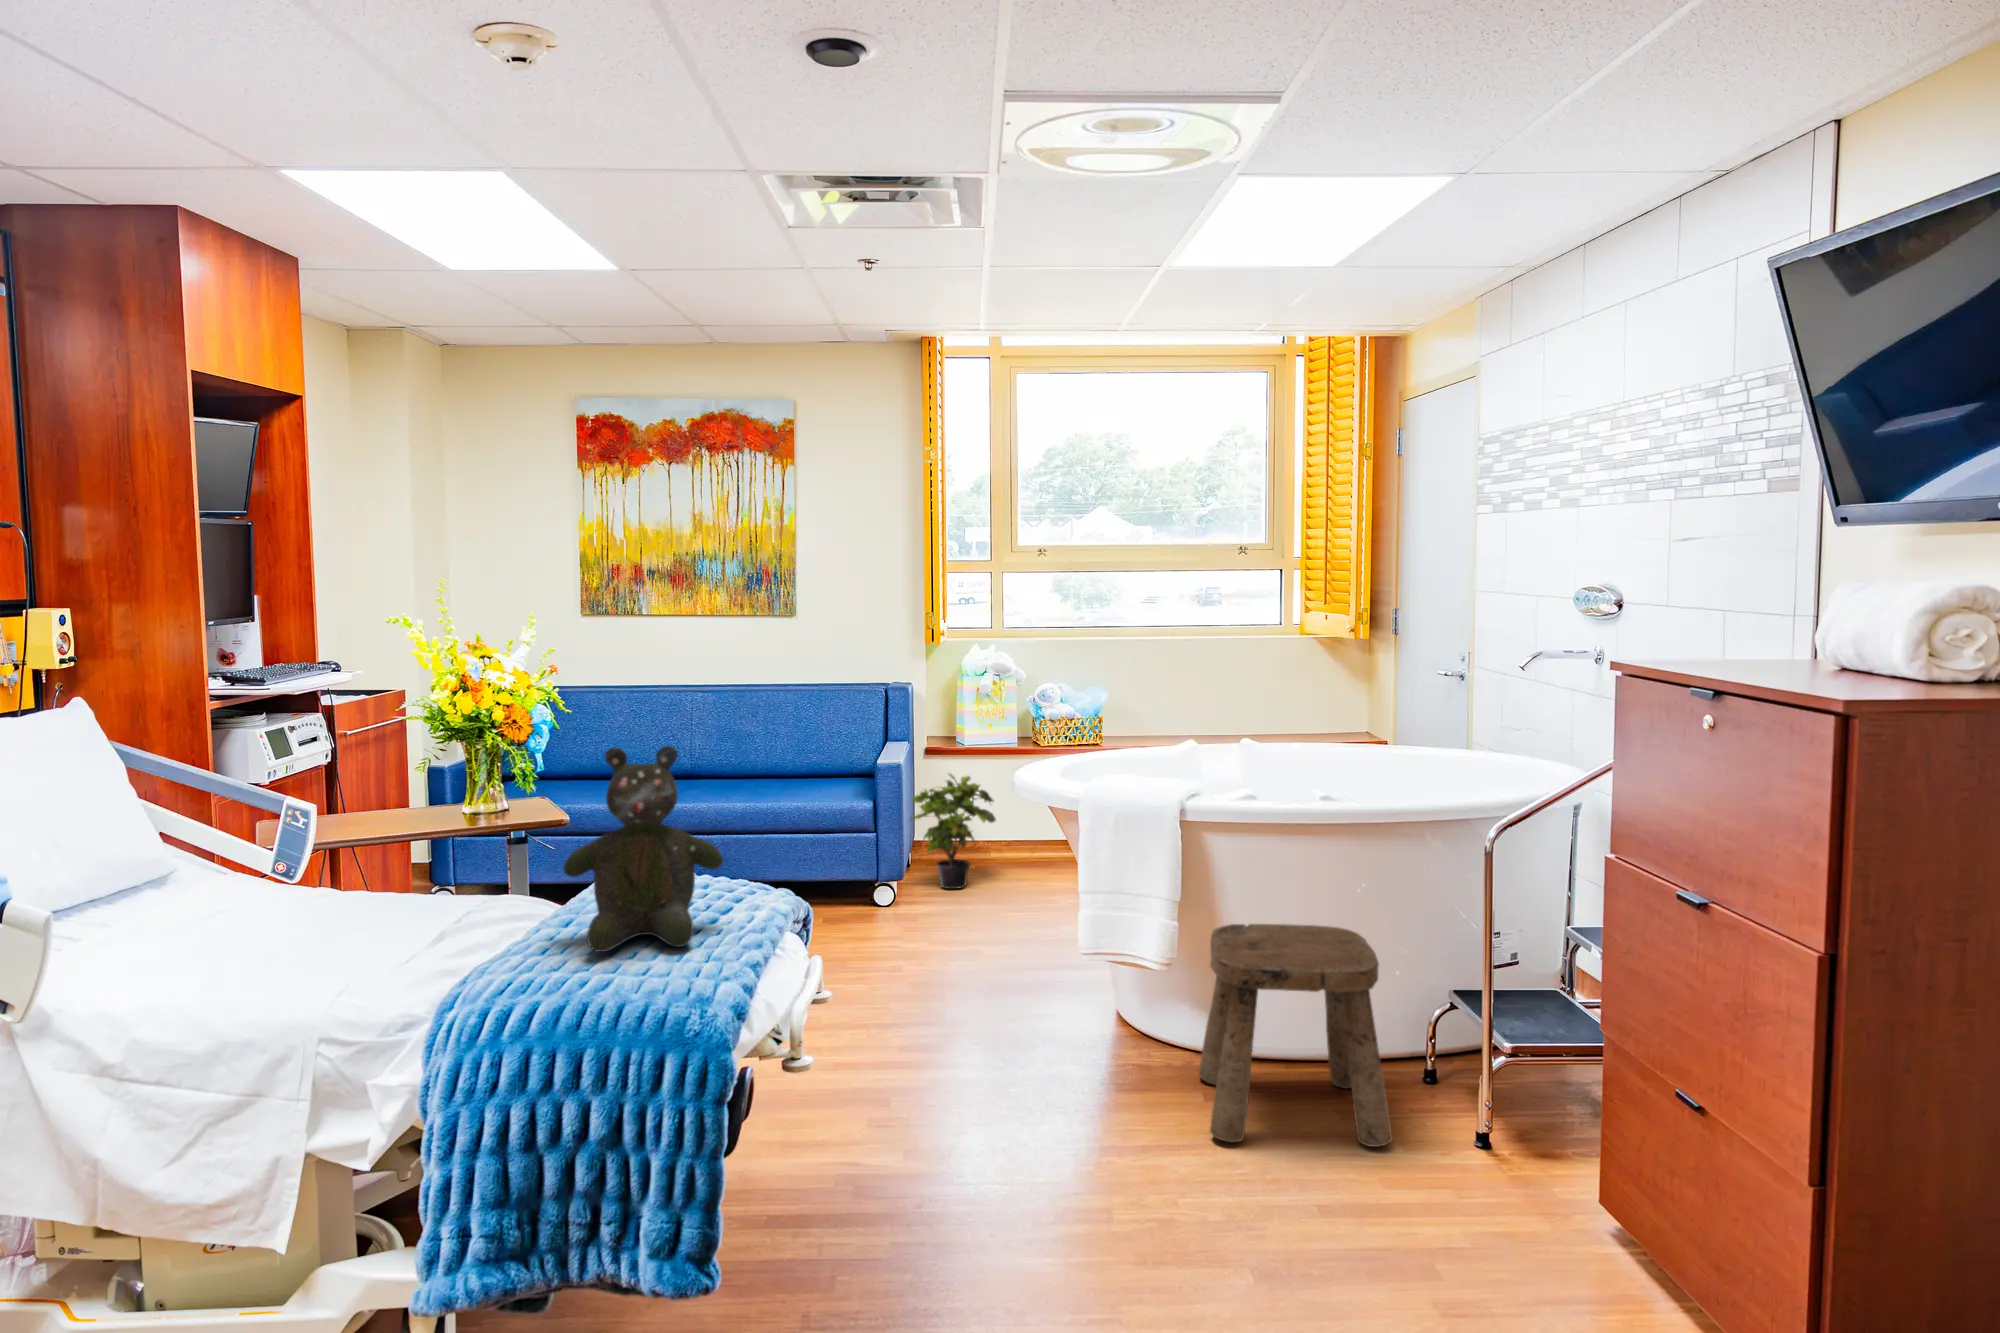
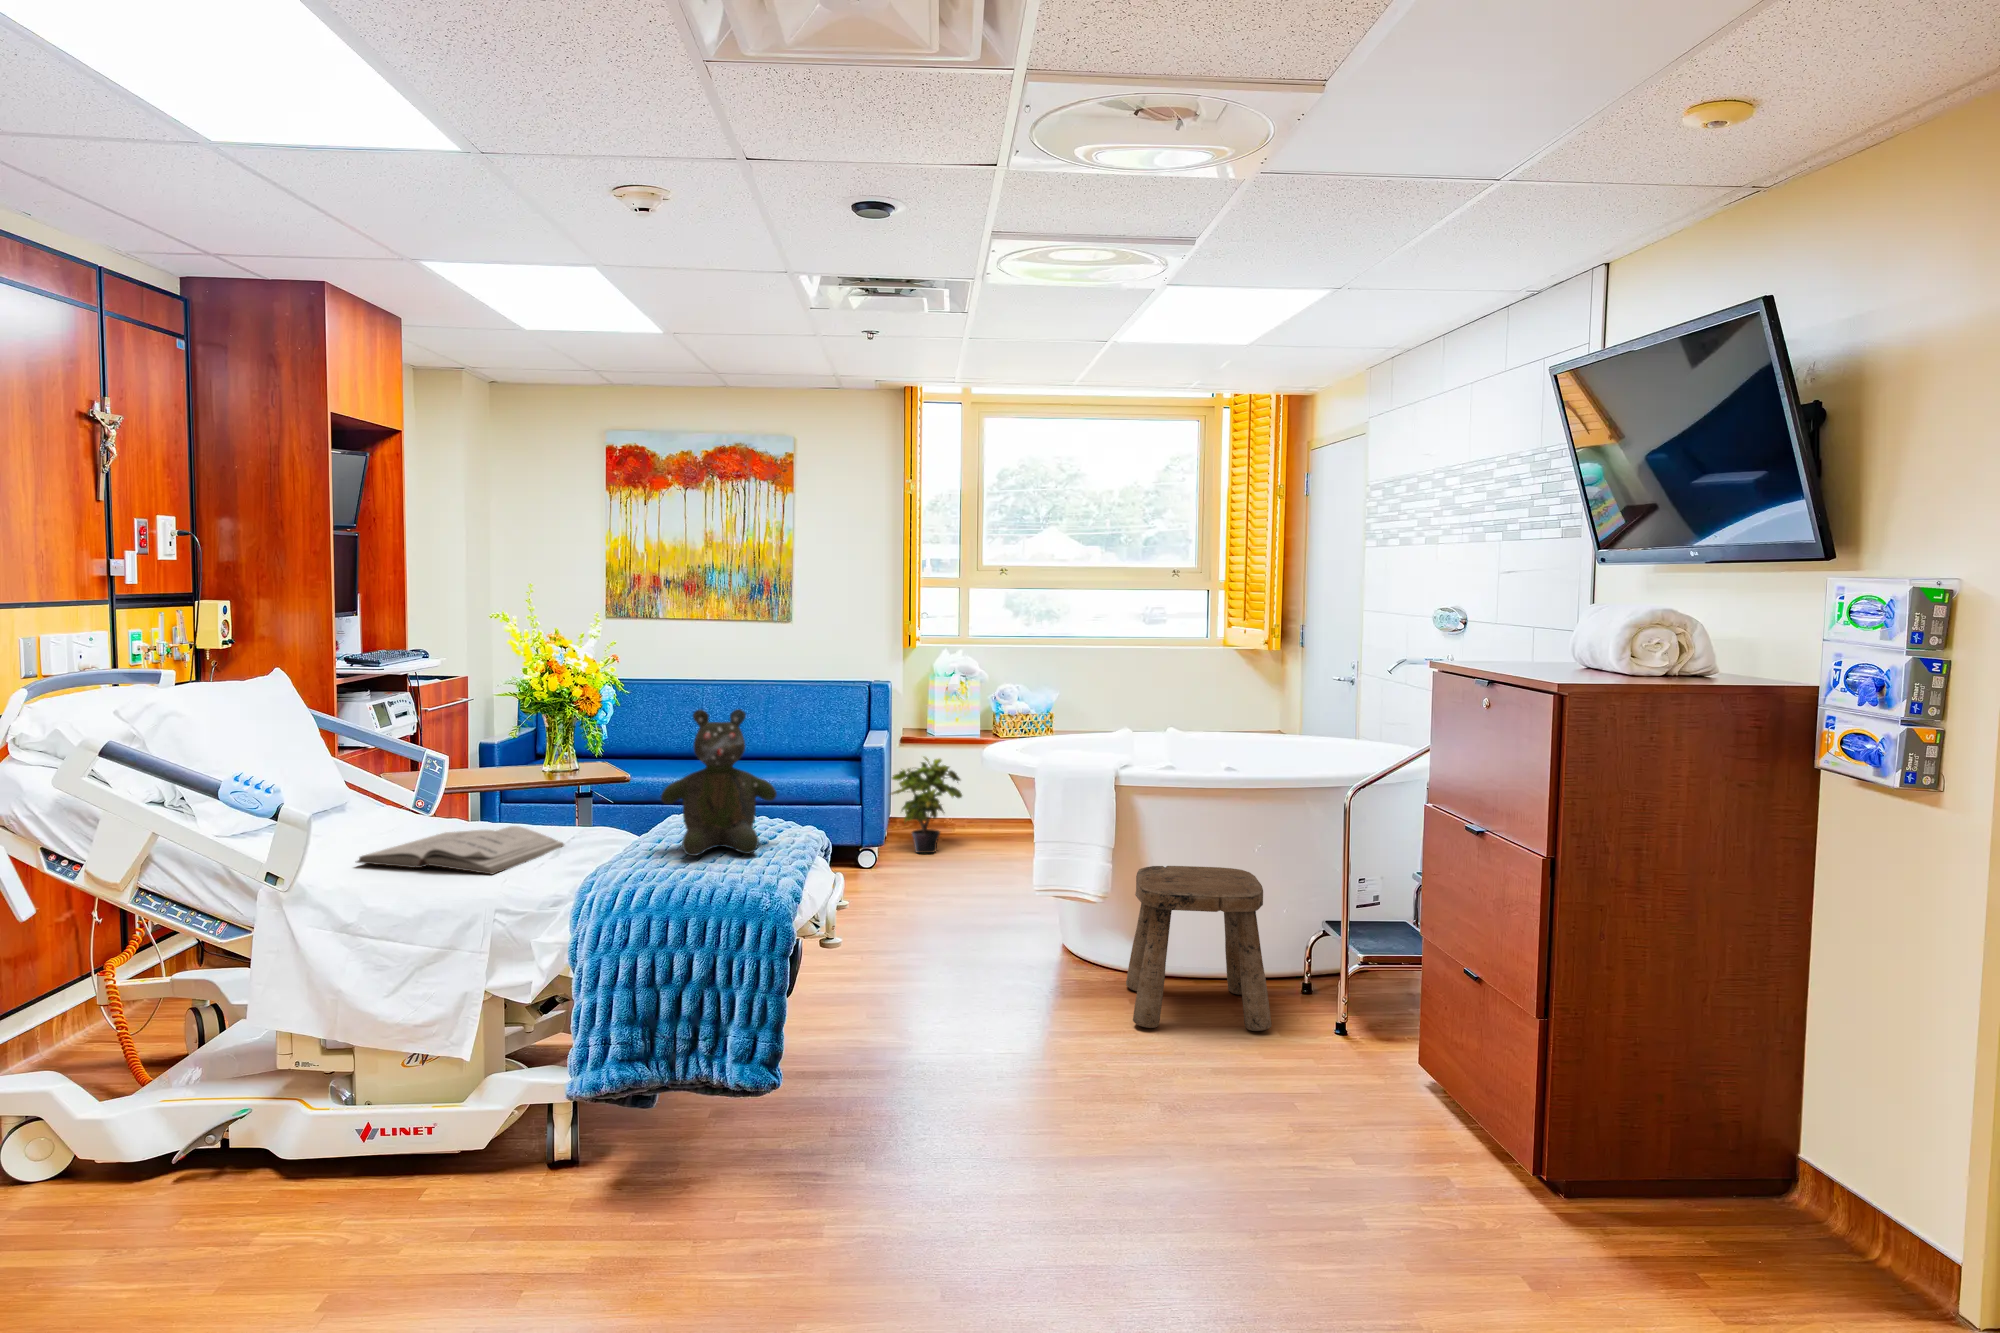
book: none [147,906,446,985] -> present [357,826,564,874]

